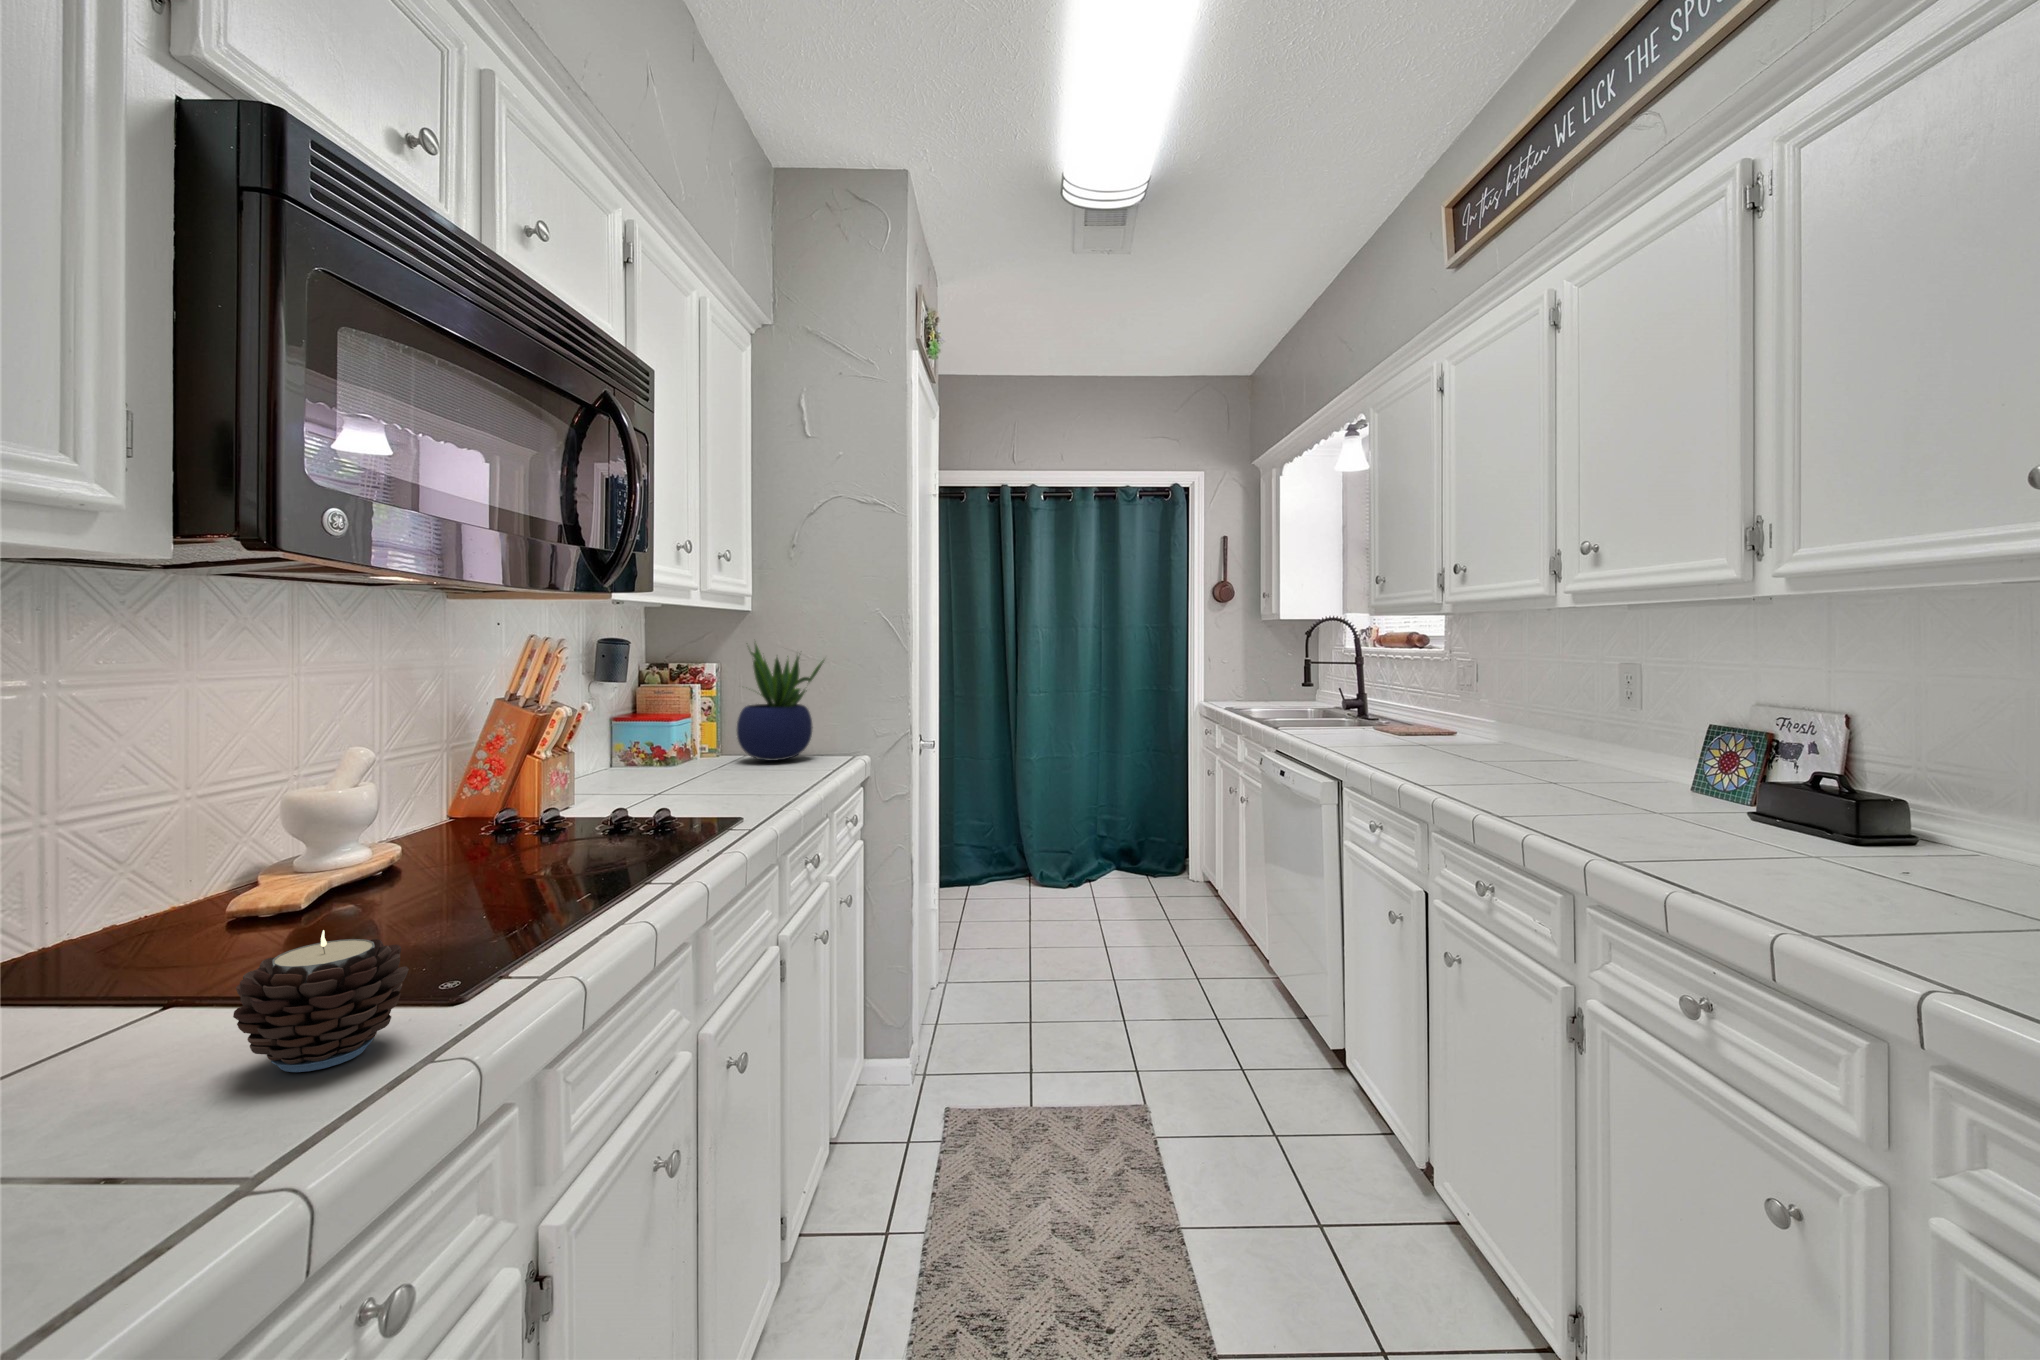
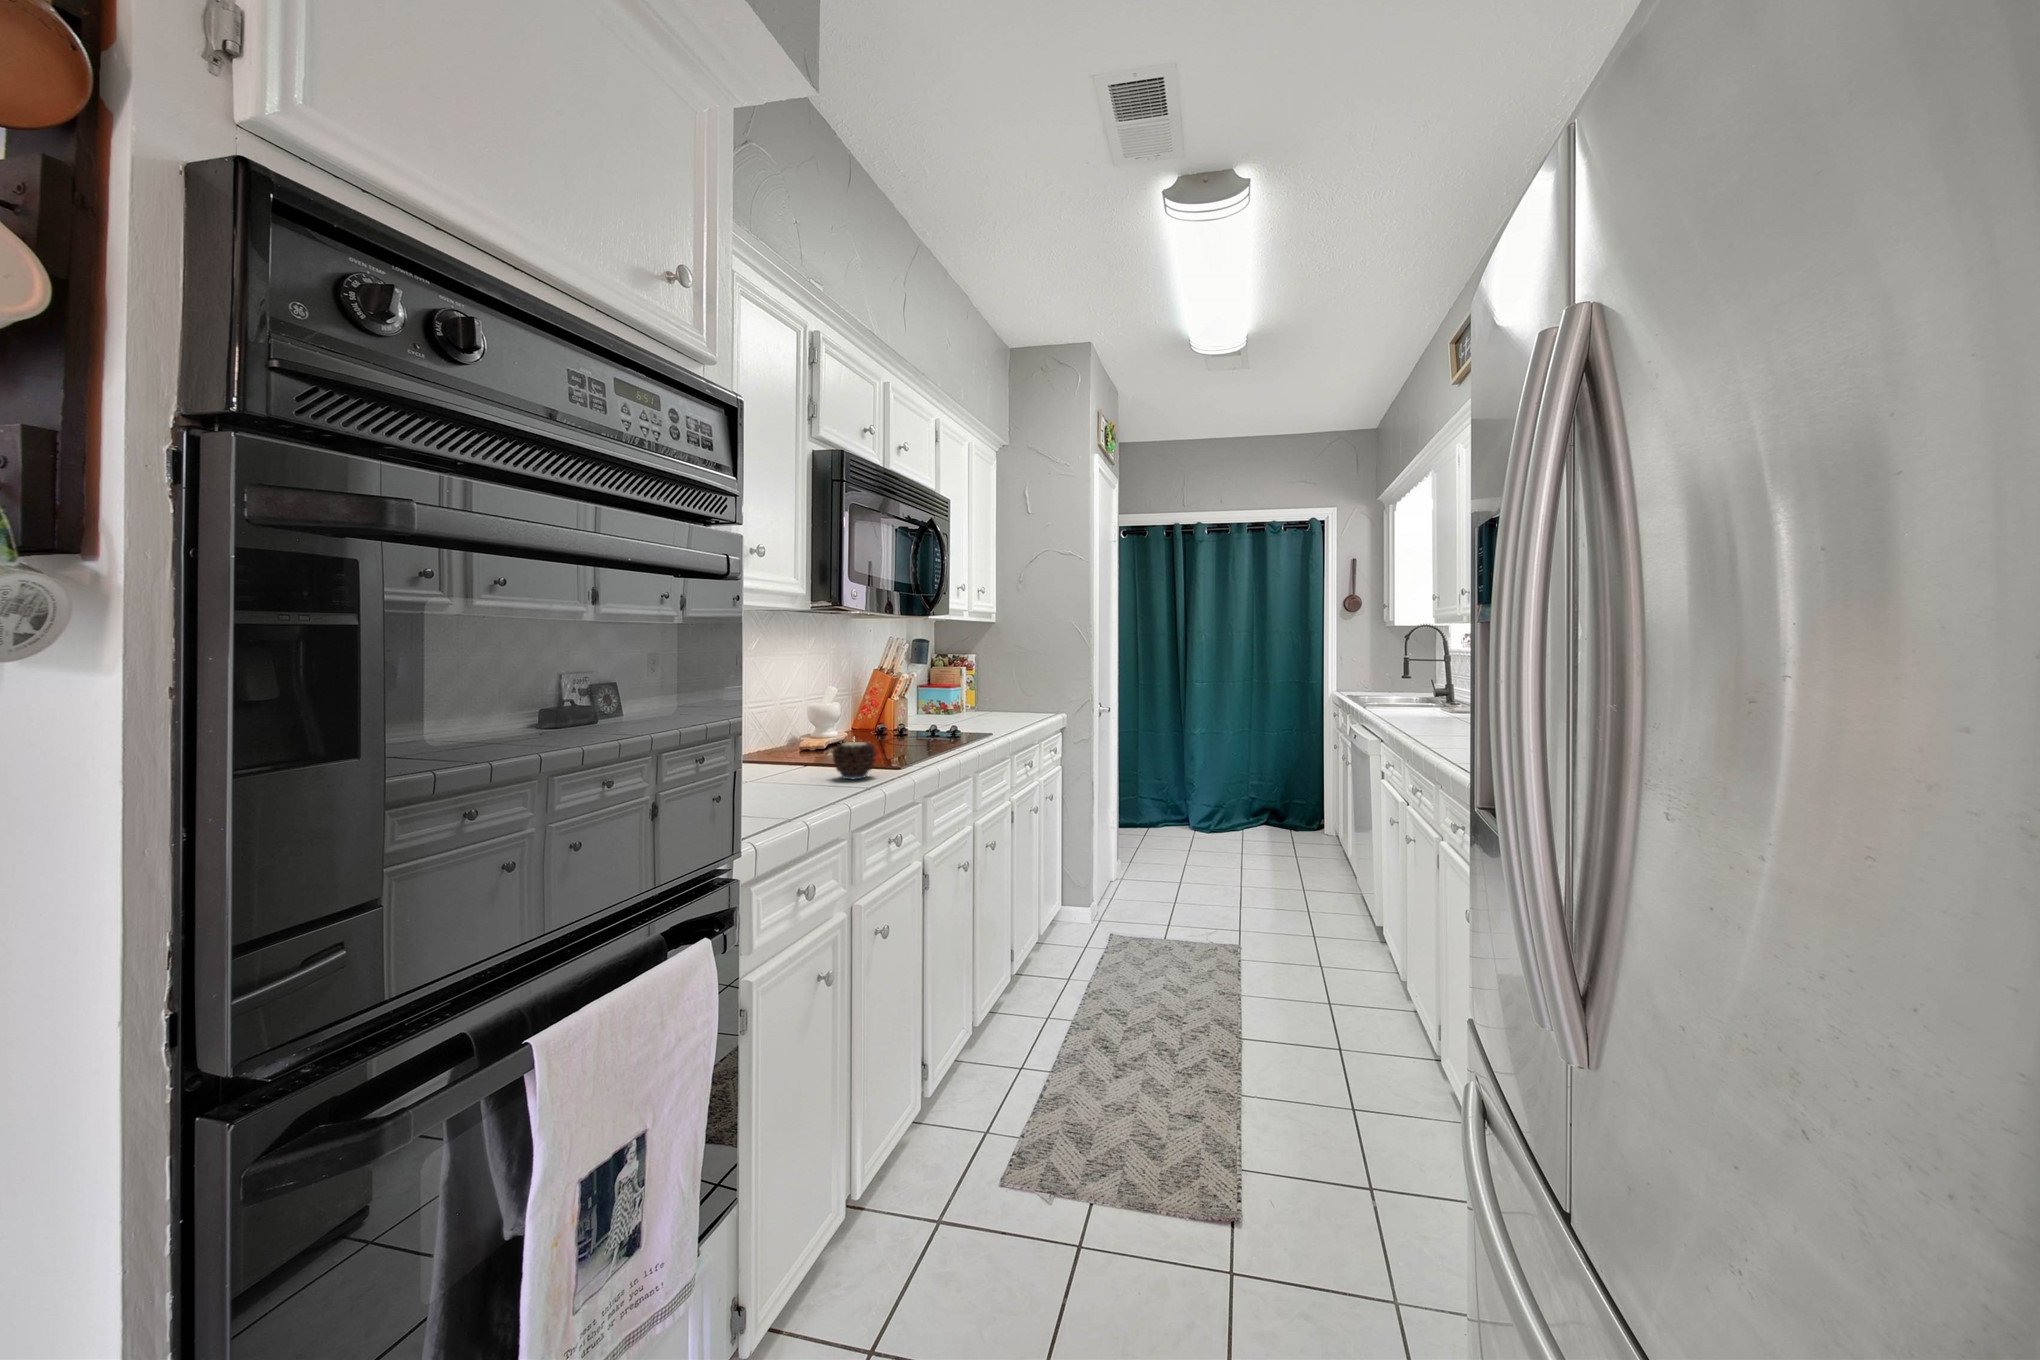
potted plant: present [737,645,824,761] -> none [985,640,1038,713]

